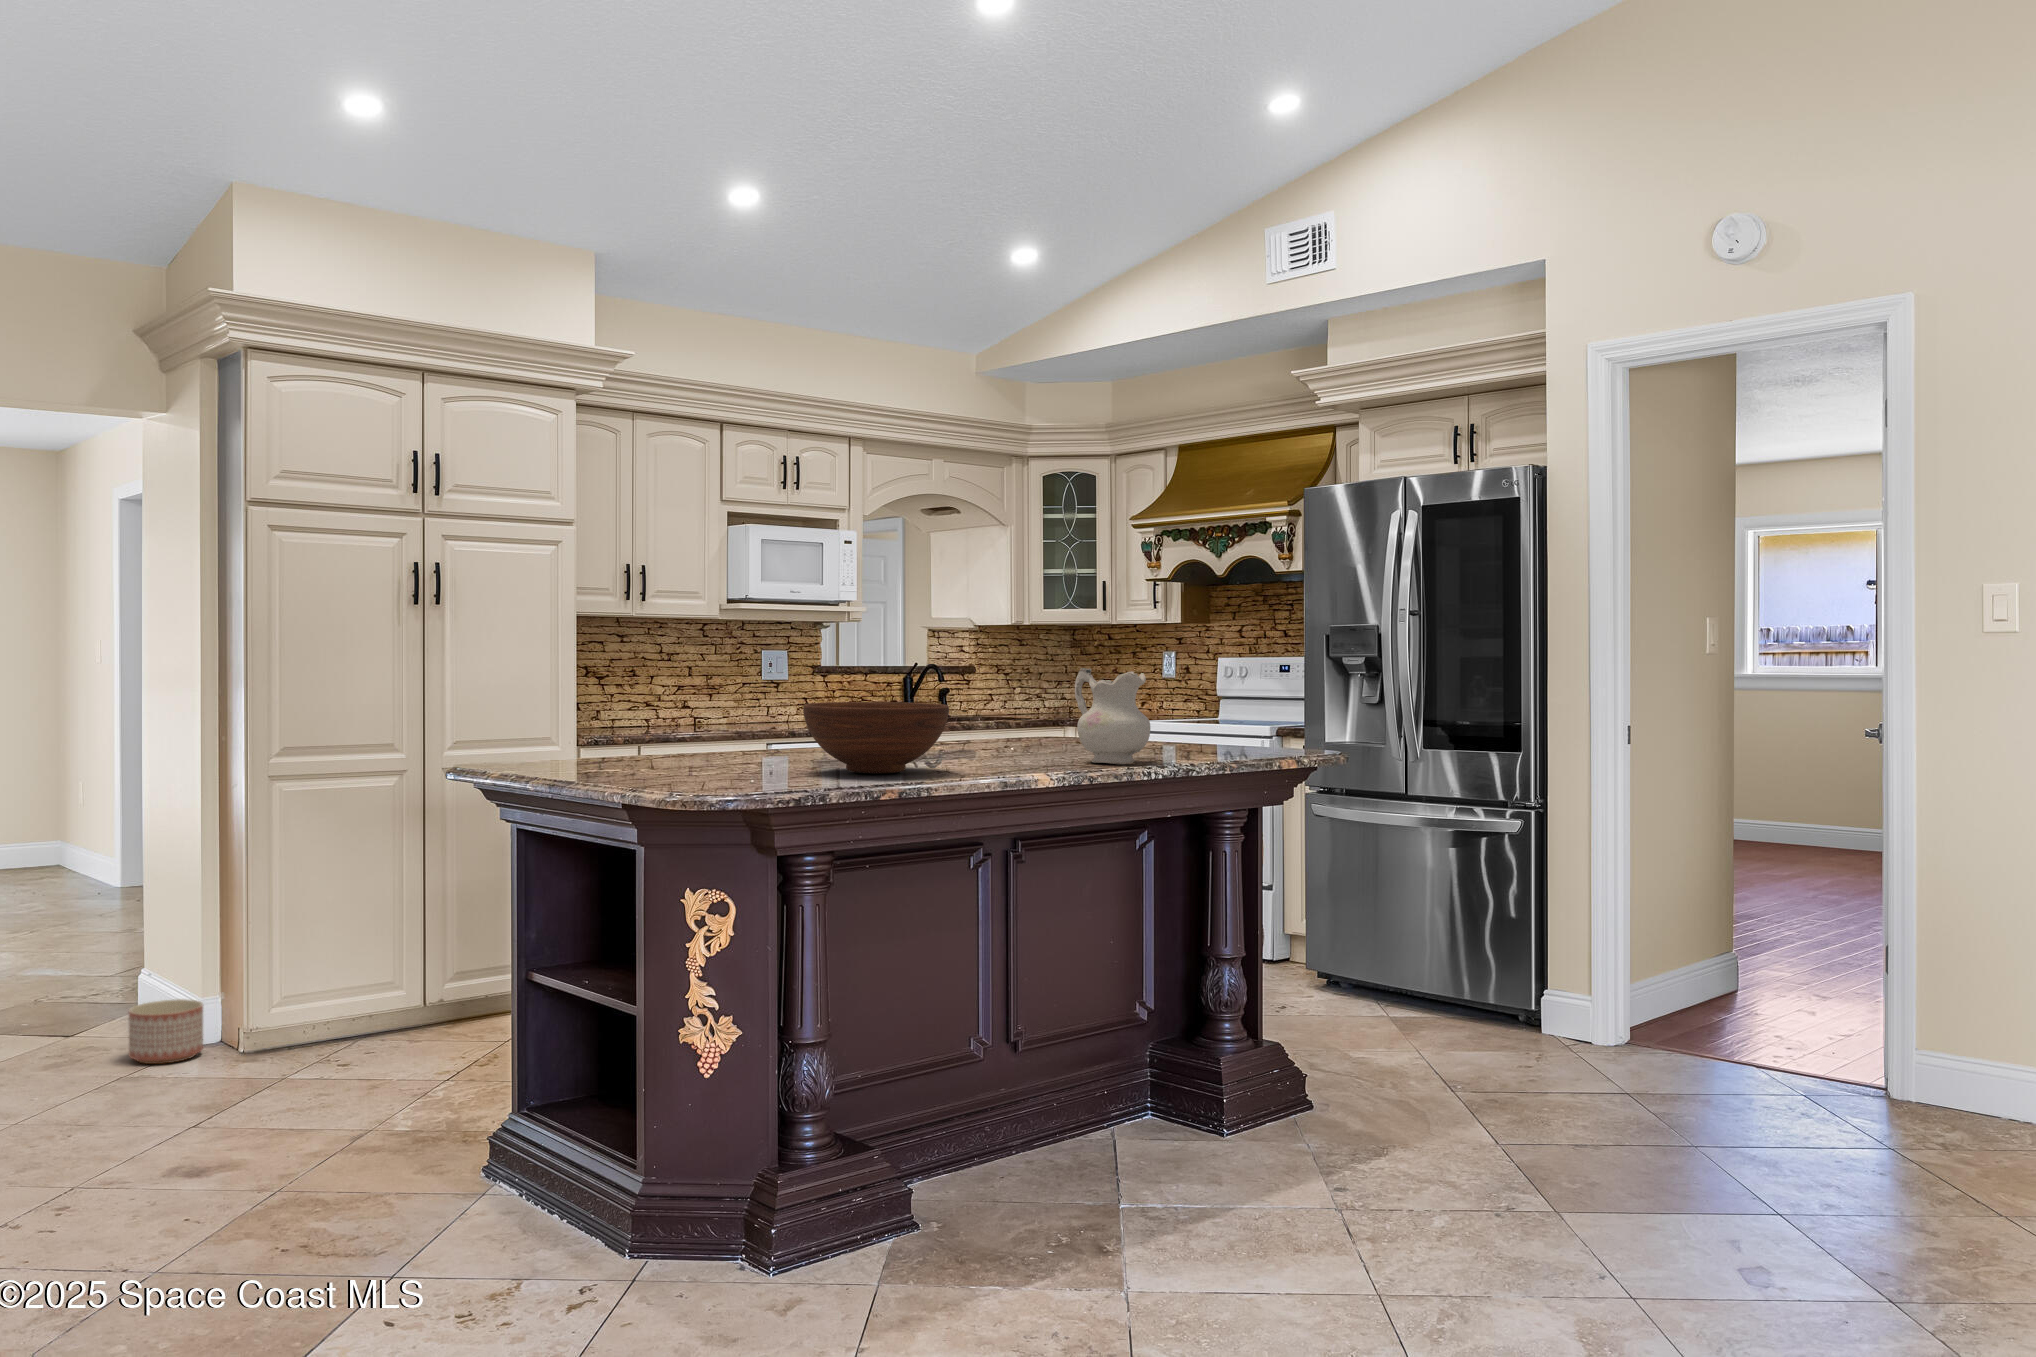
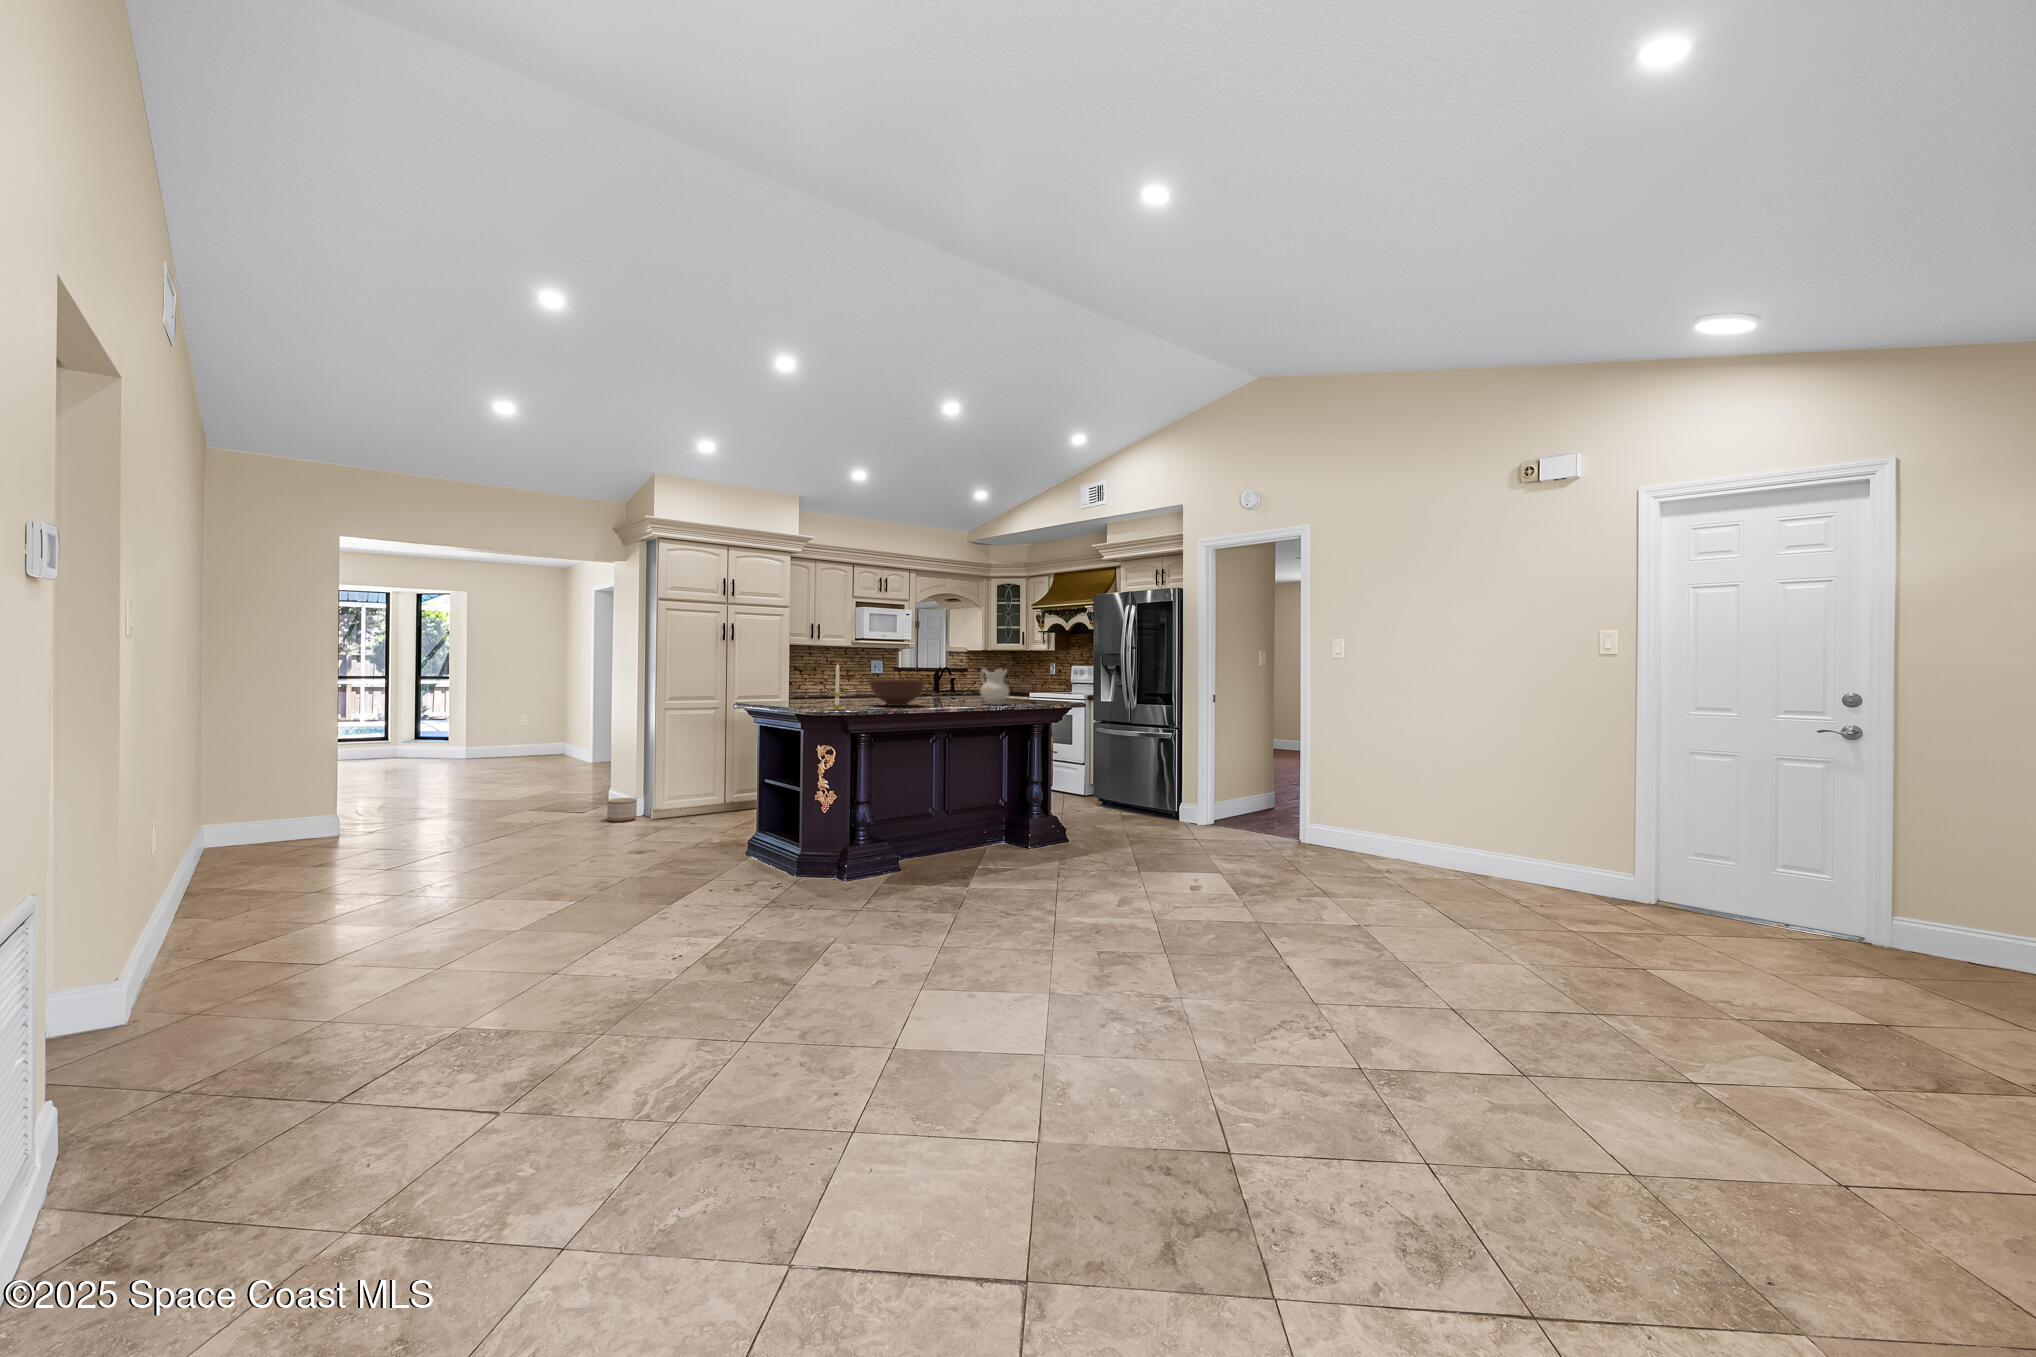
candle: none [707,663,754,791] -> present [829,664,845,710]

